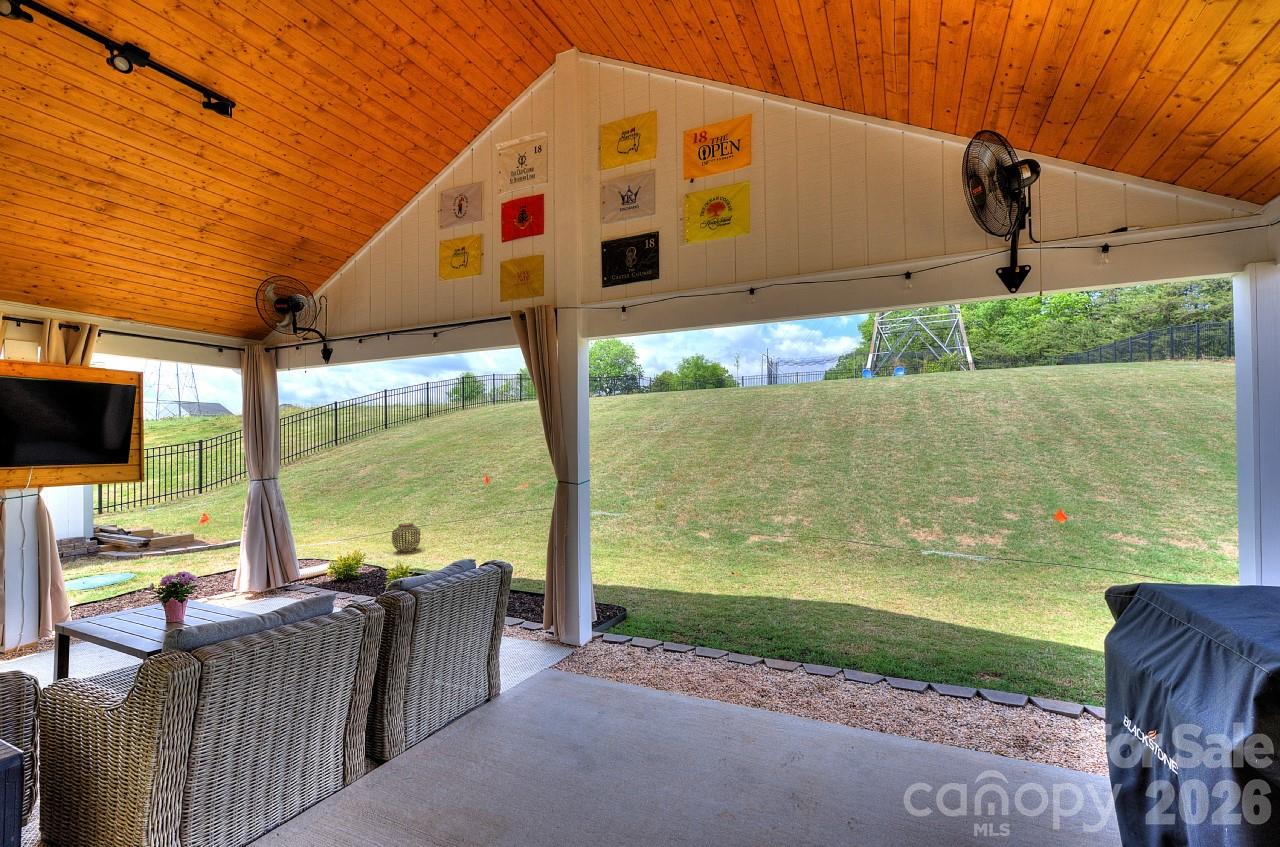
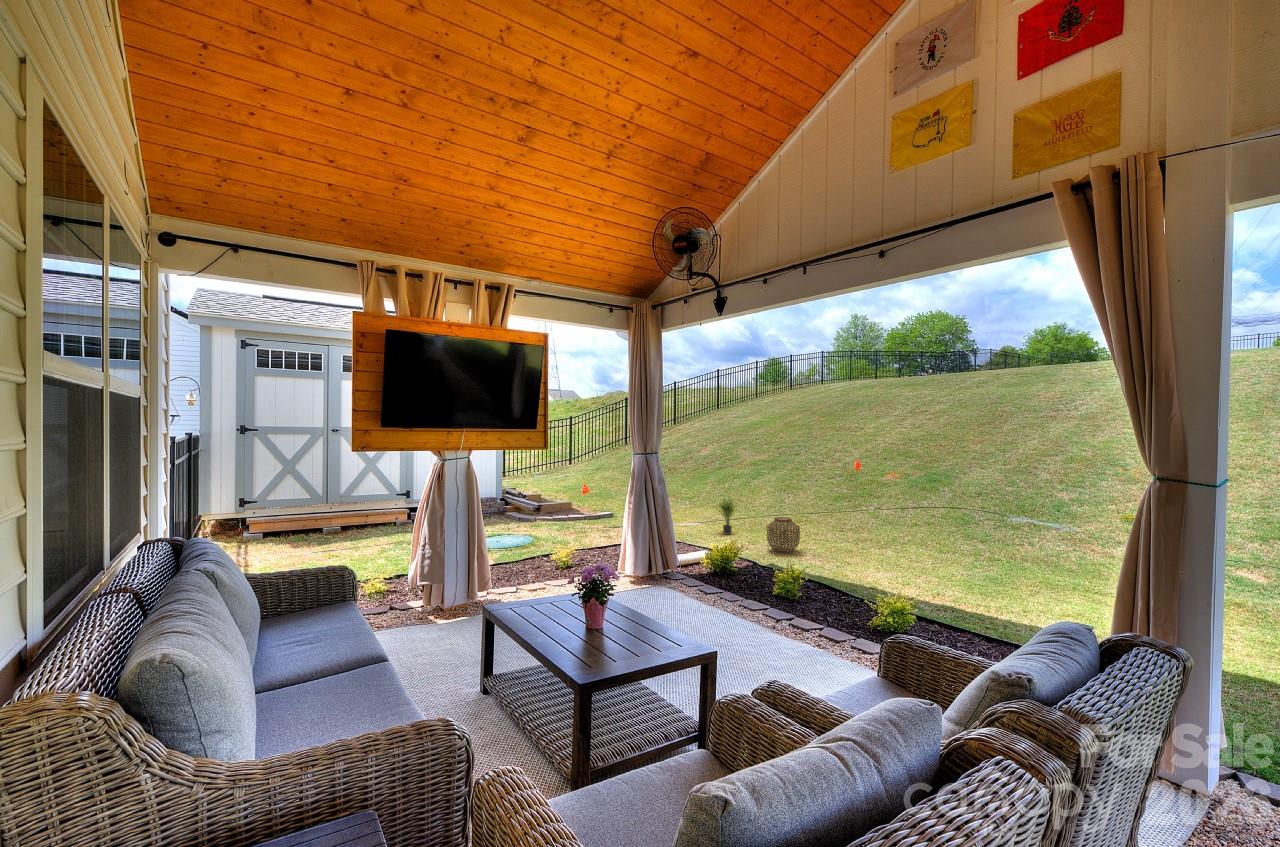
potted plant: none [347,507,375,545] -> present [718,498,734,535]

